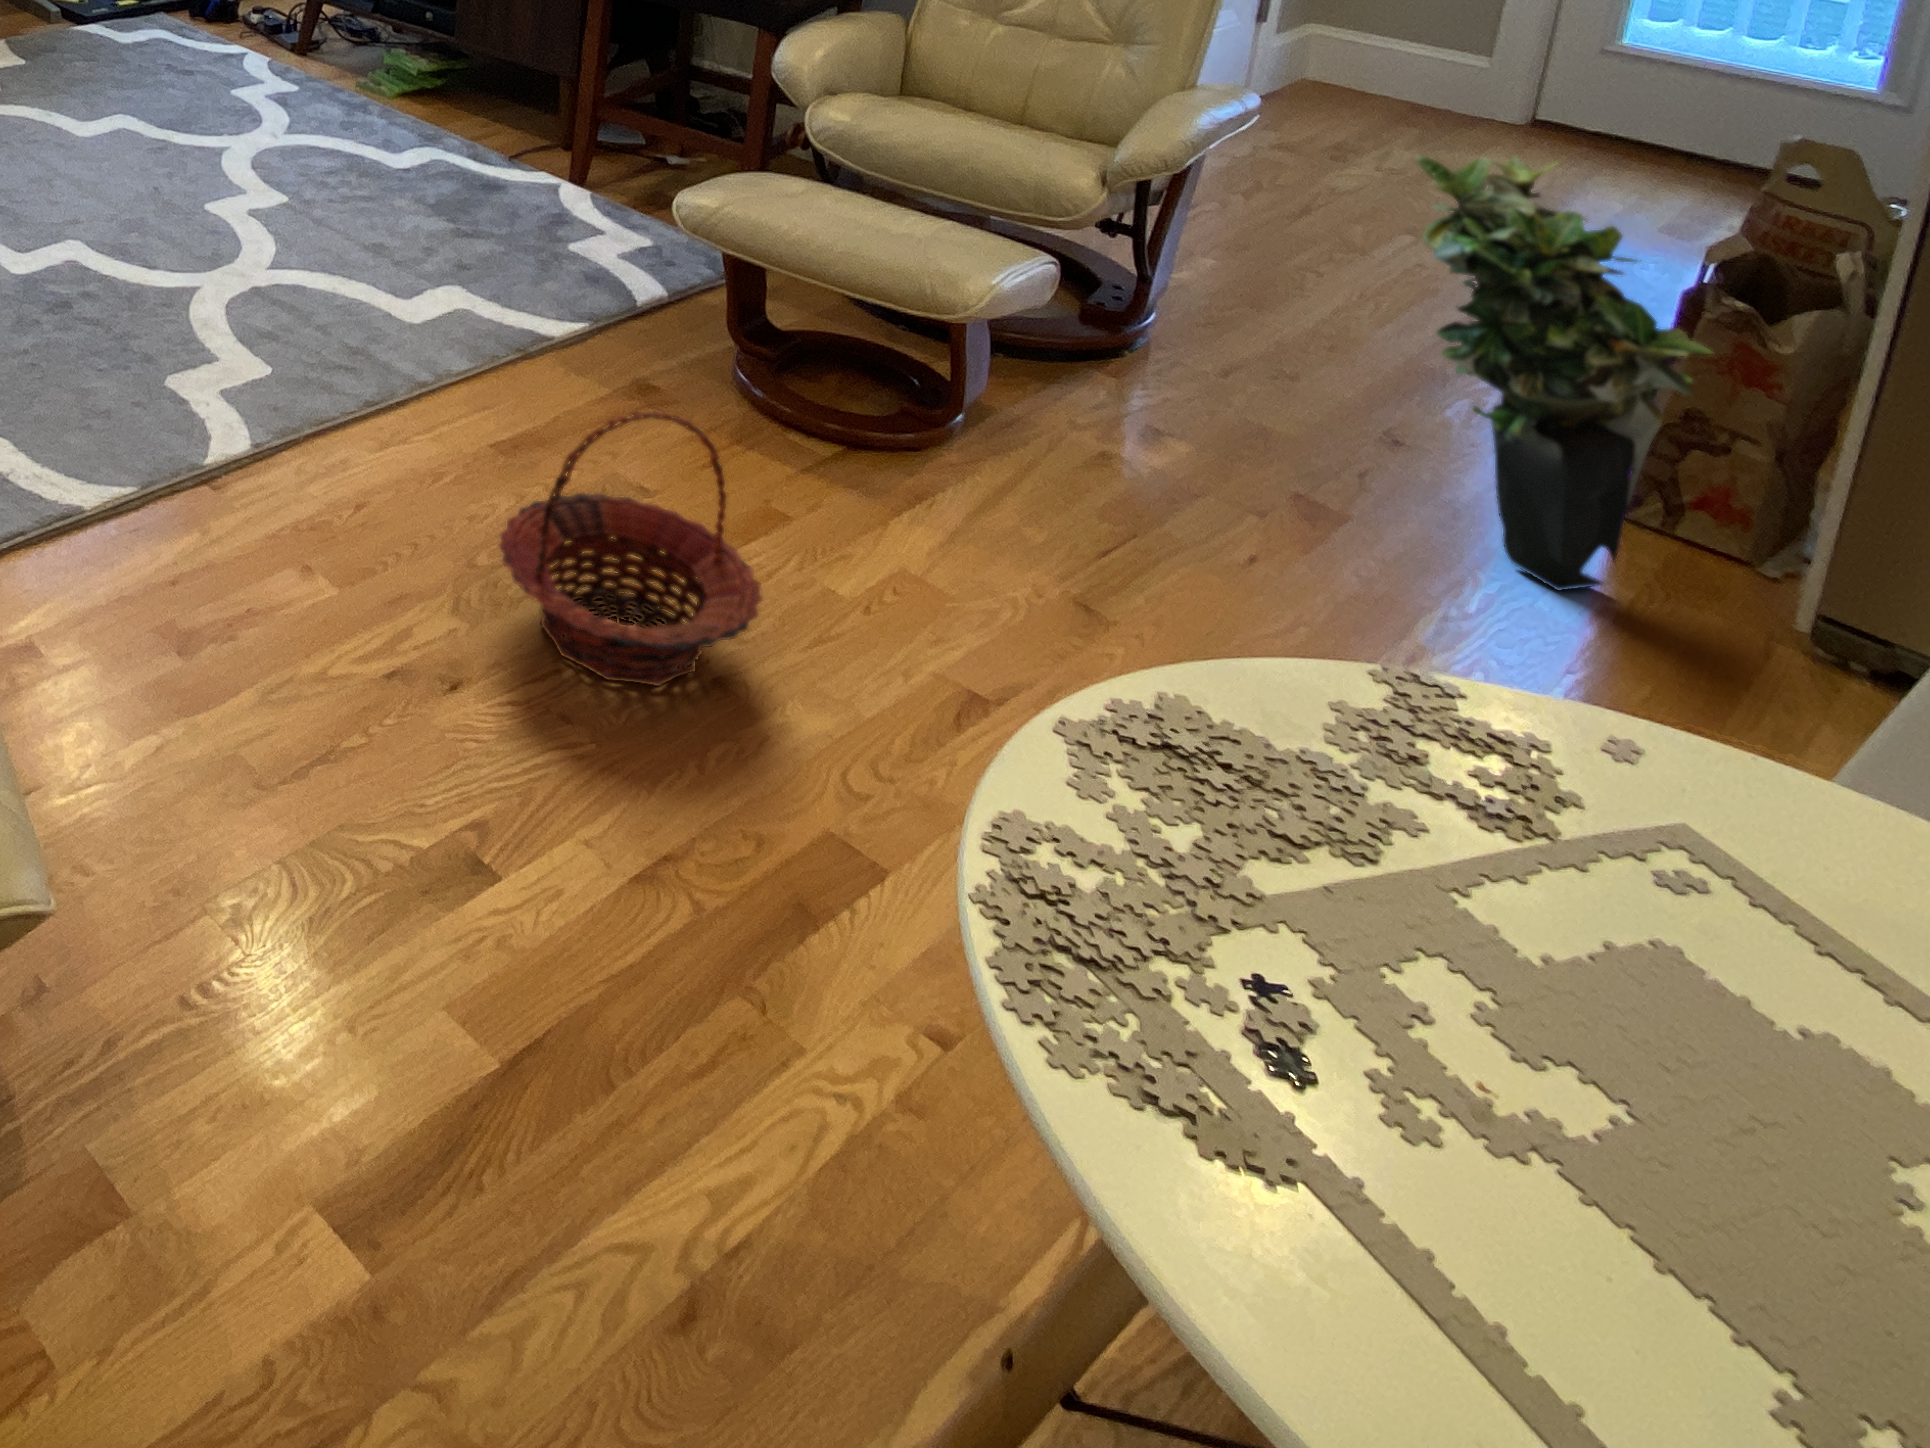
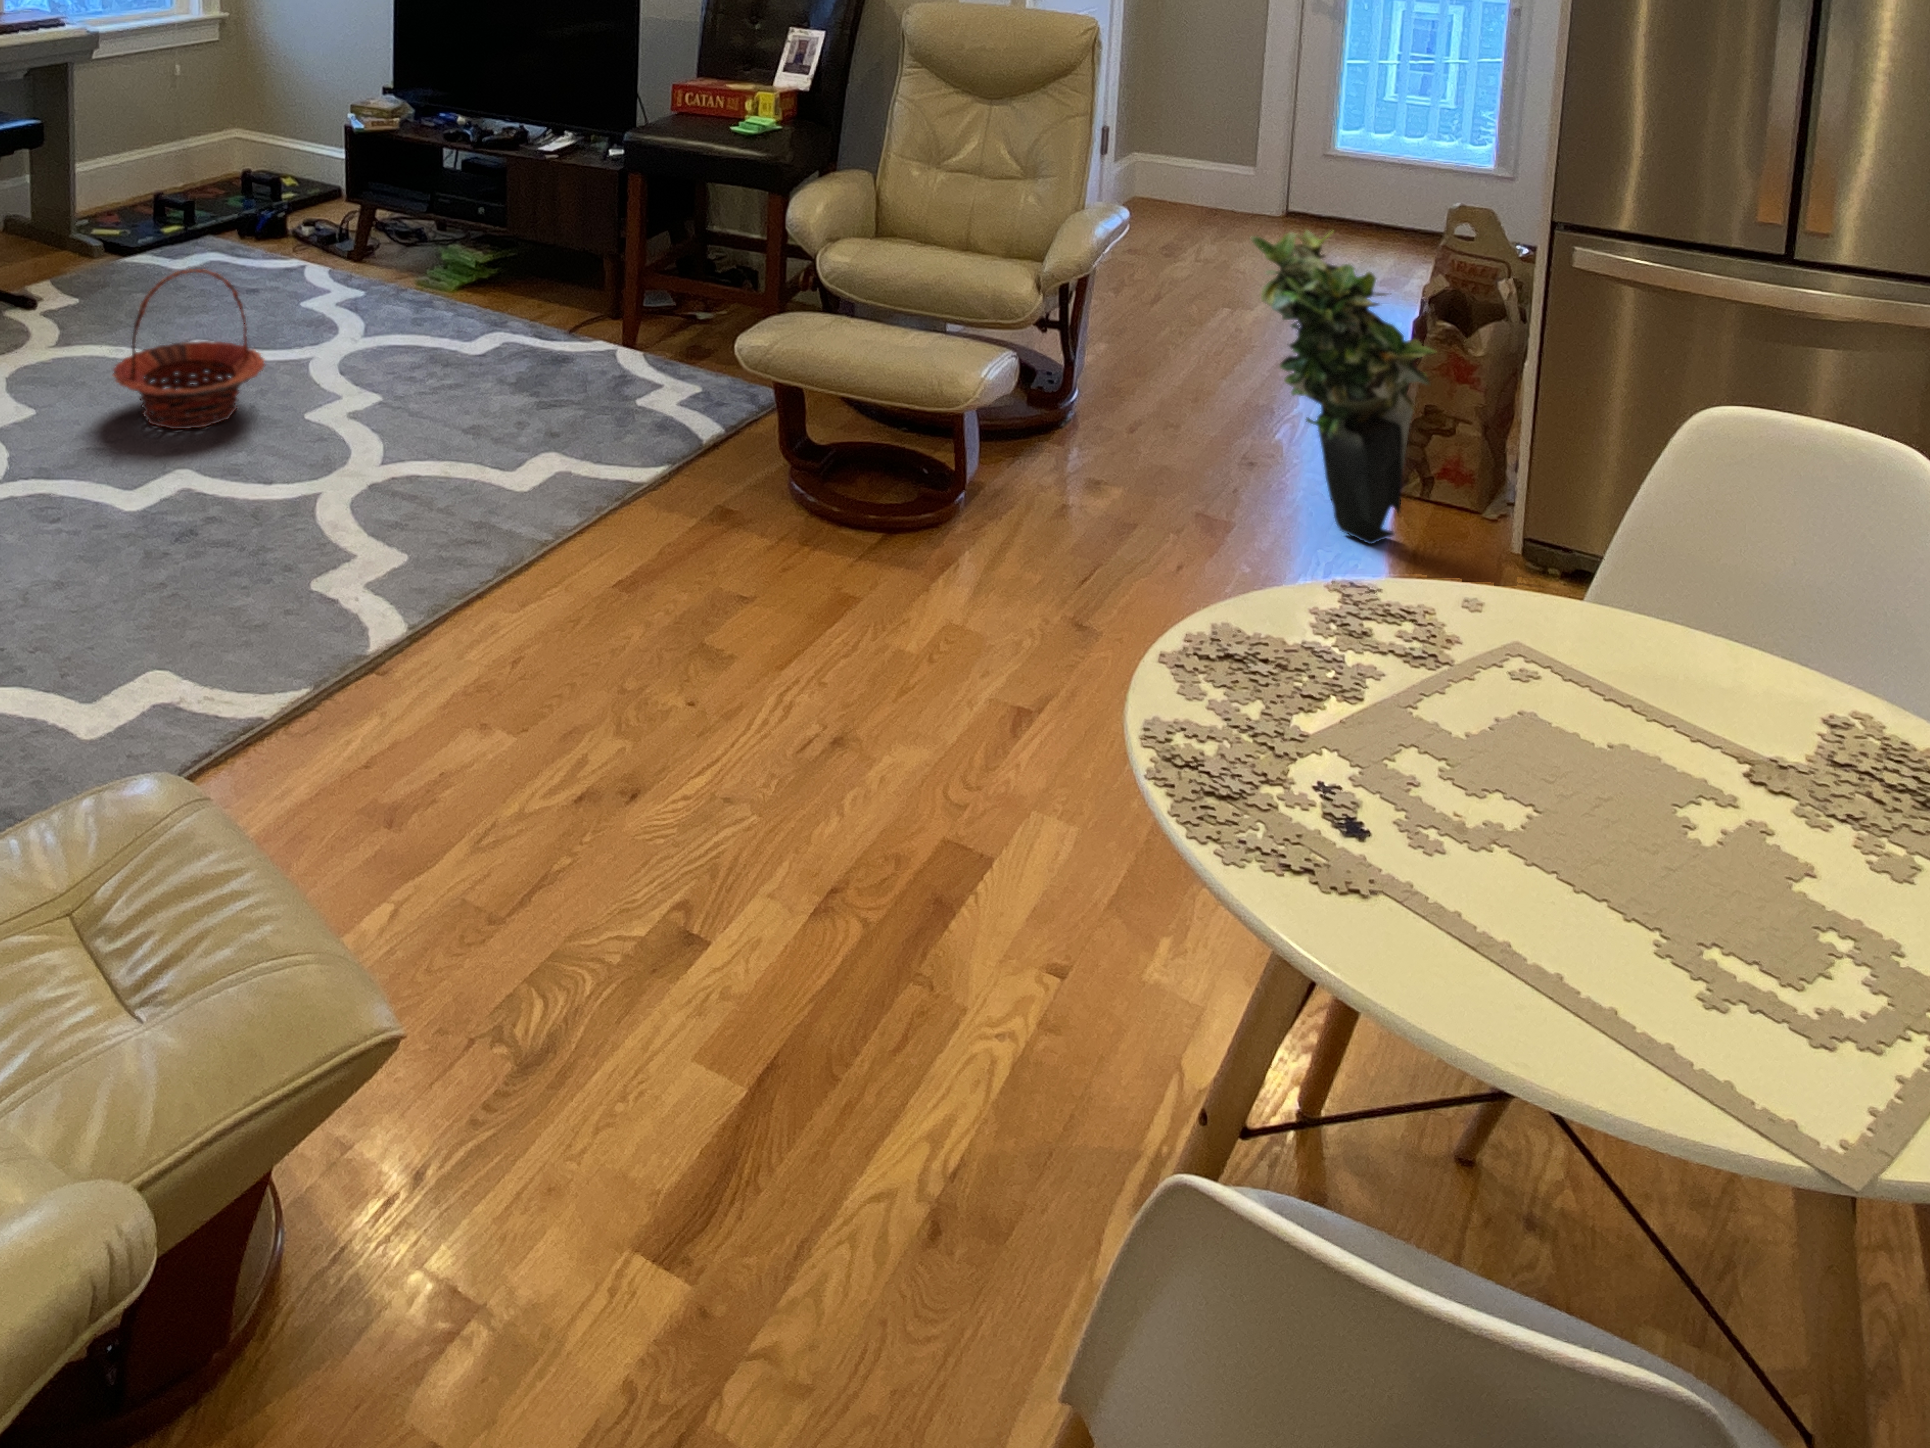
basket: present [498,411,762,686] -> present [113,269,265,429]

